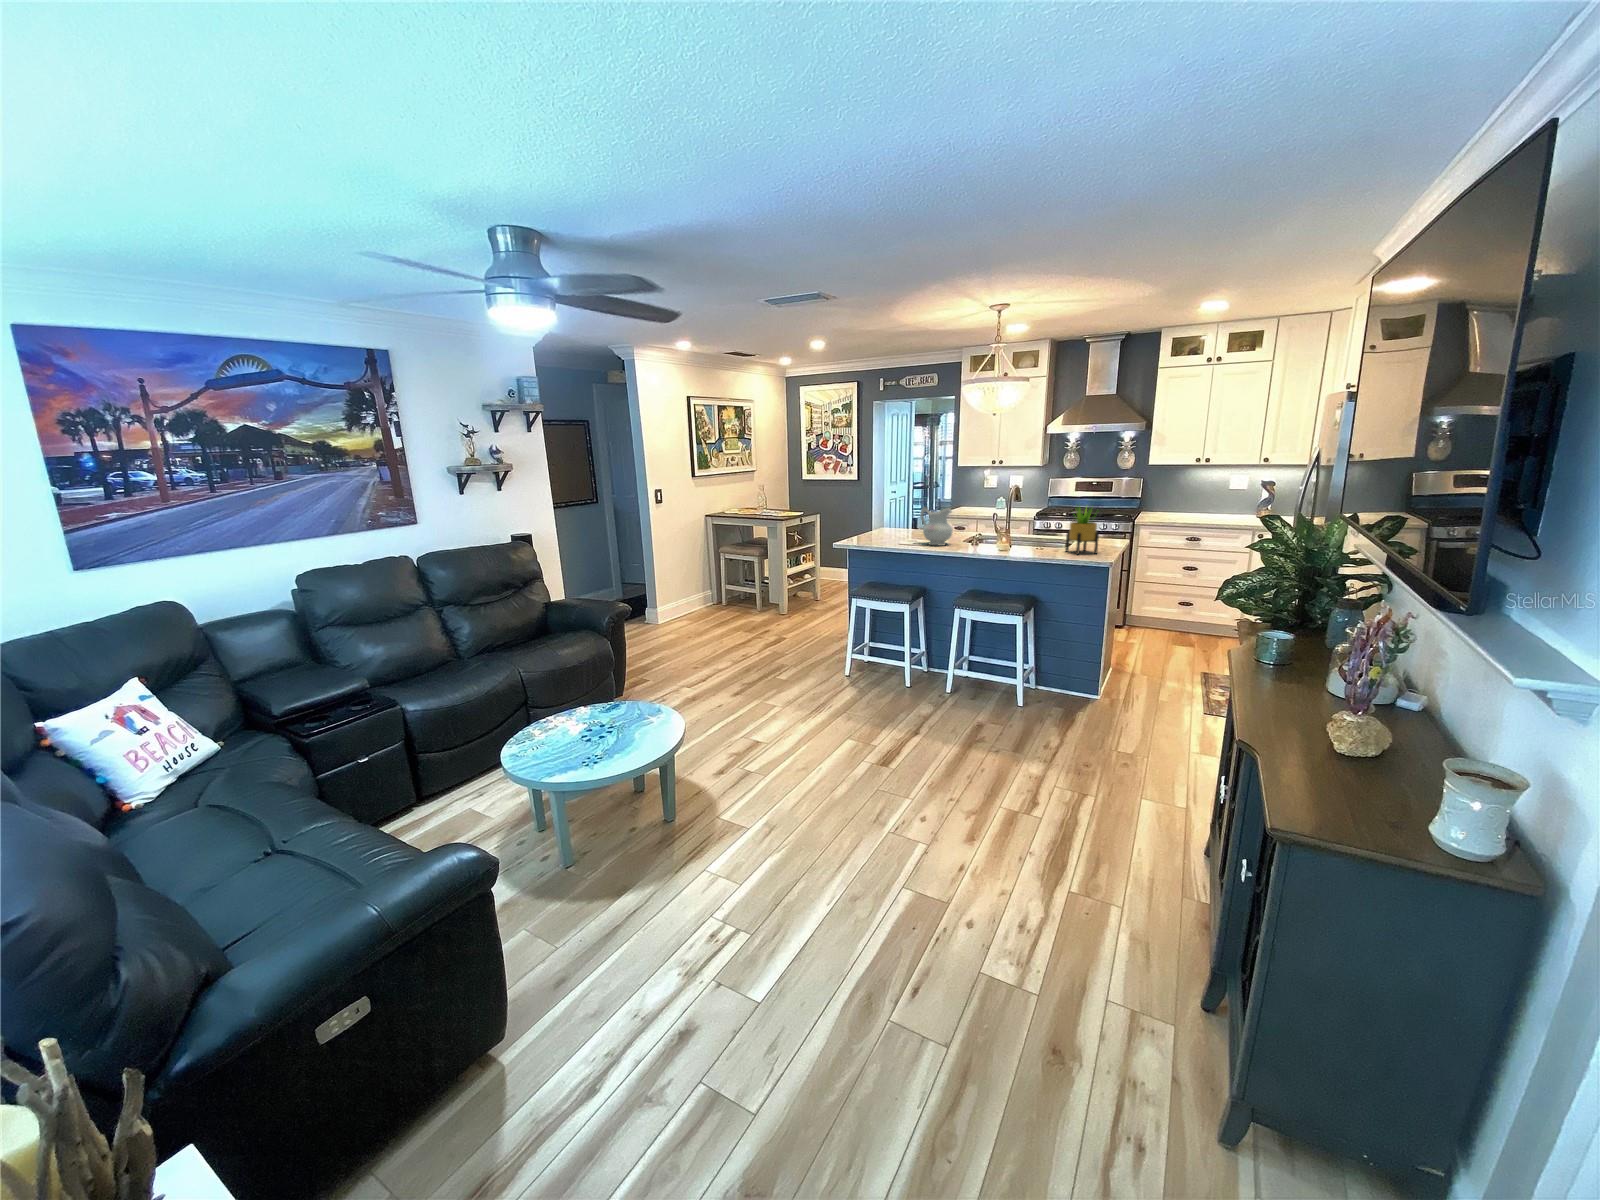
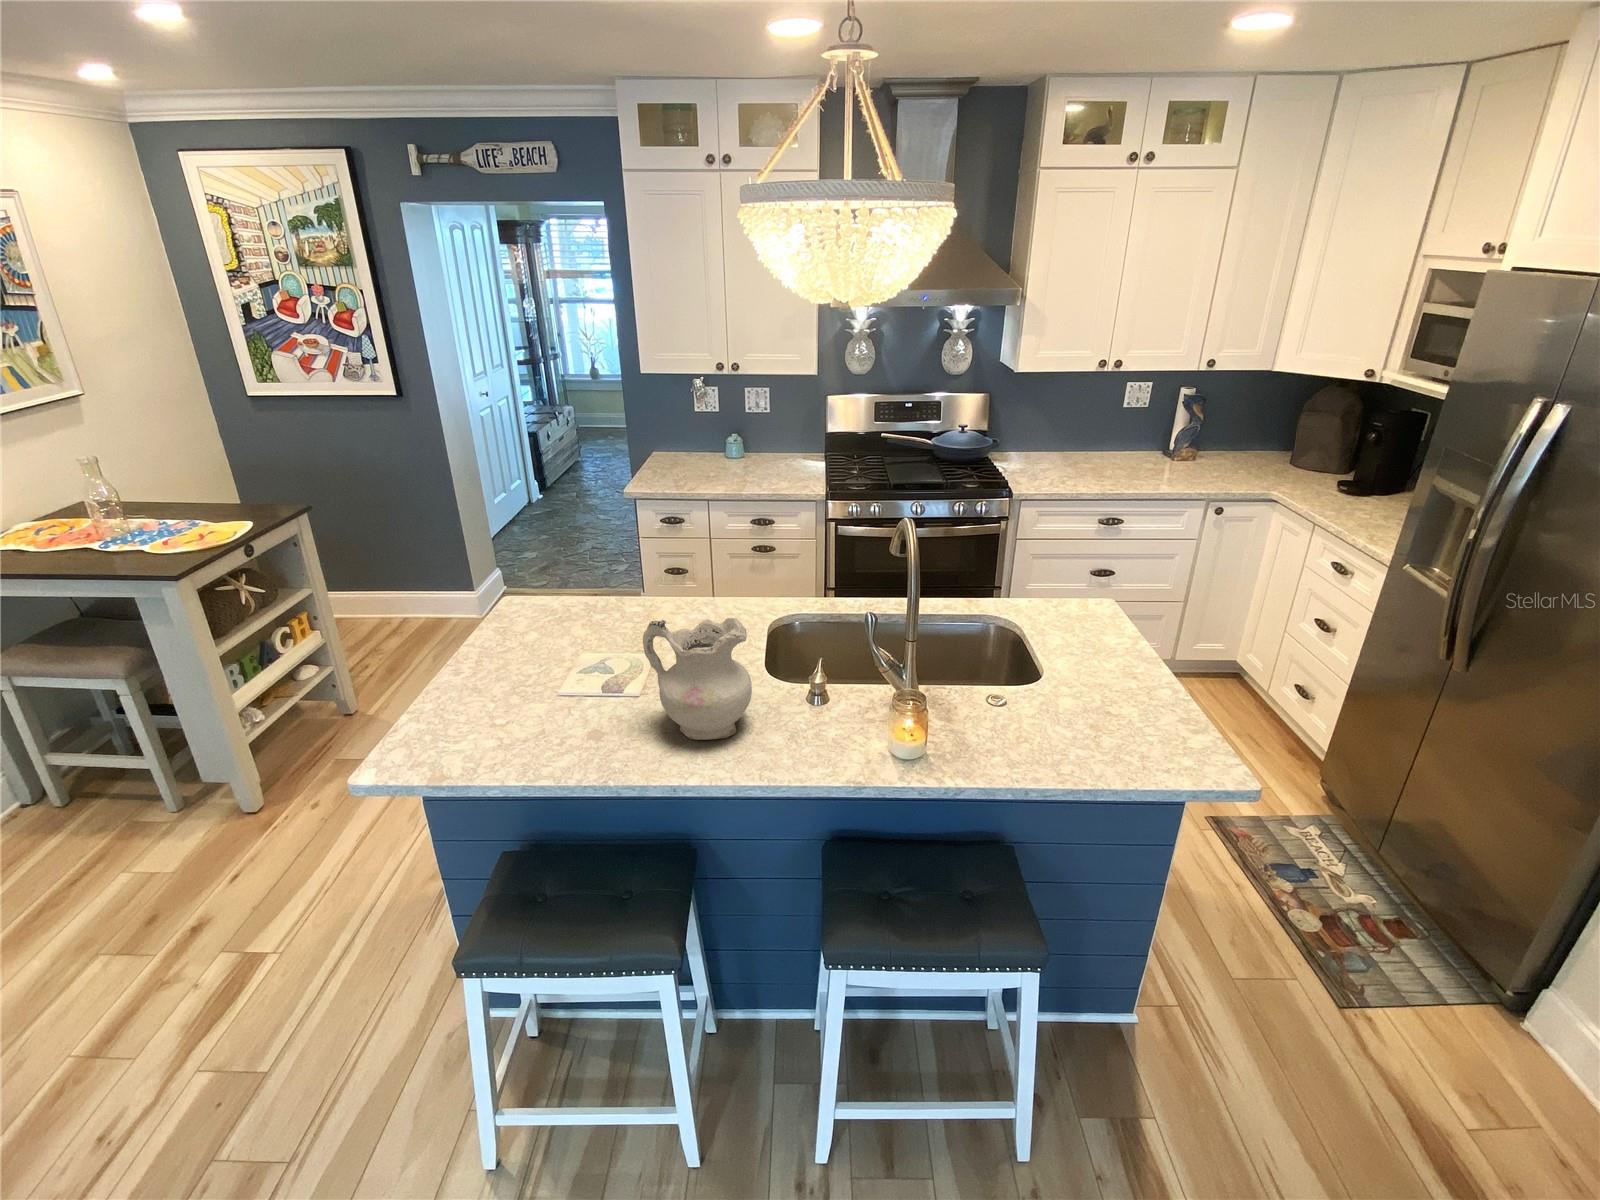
potted plant: present [1065,508,1099,555] -> none [1078,580,1184,748]

